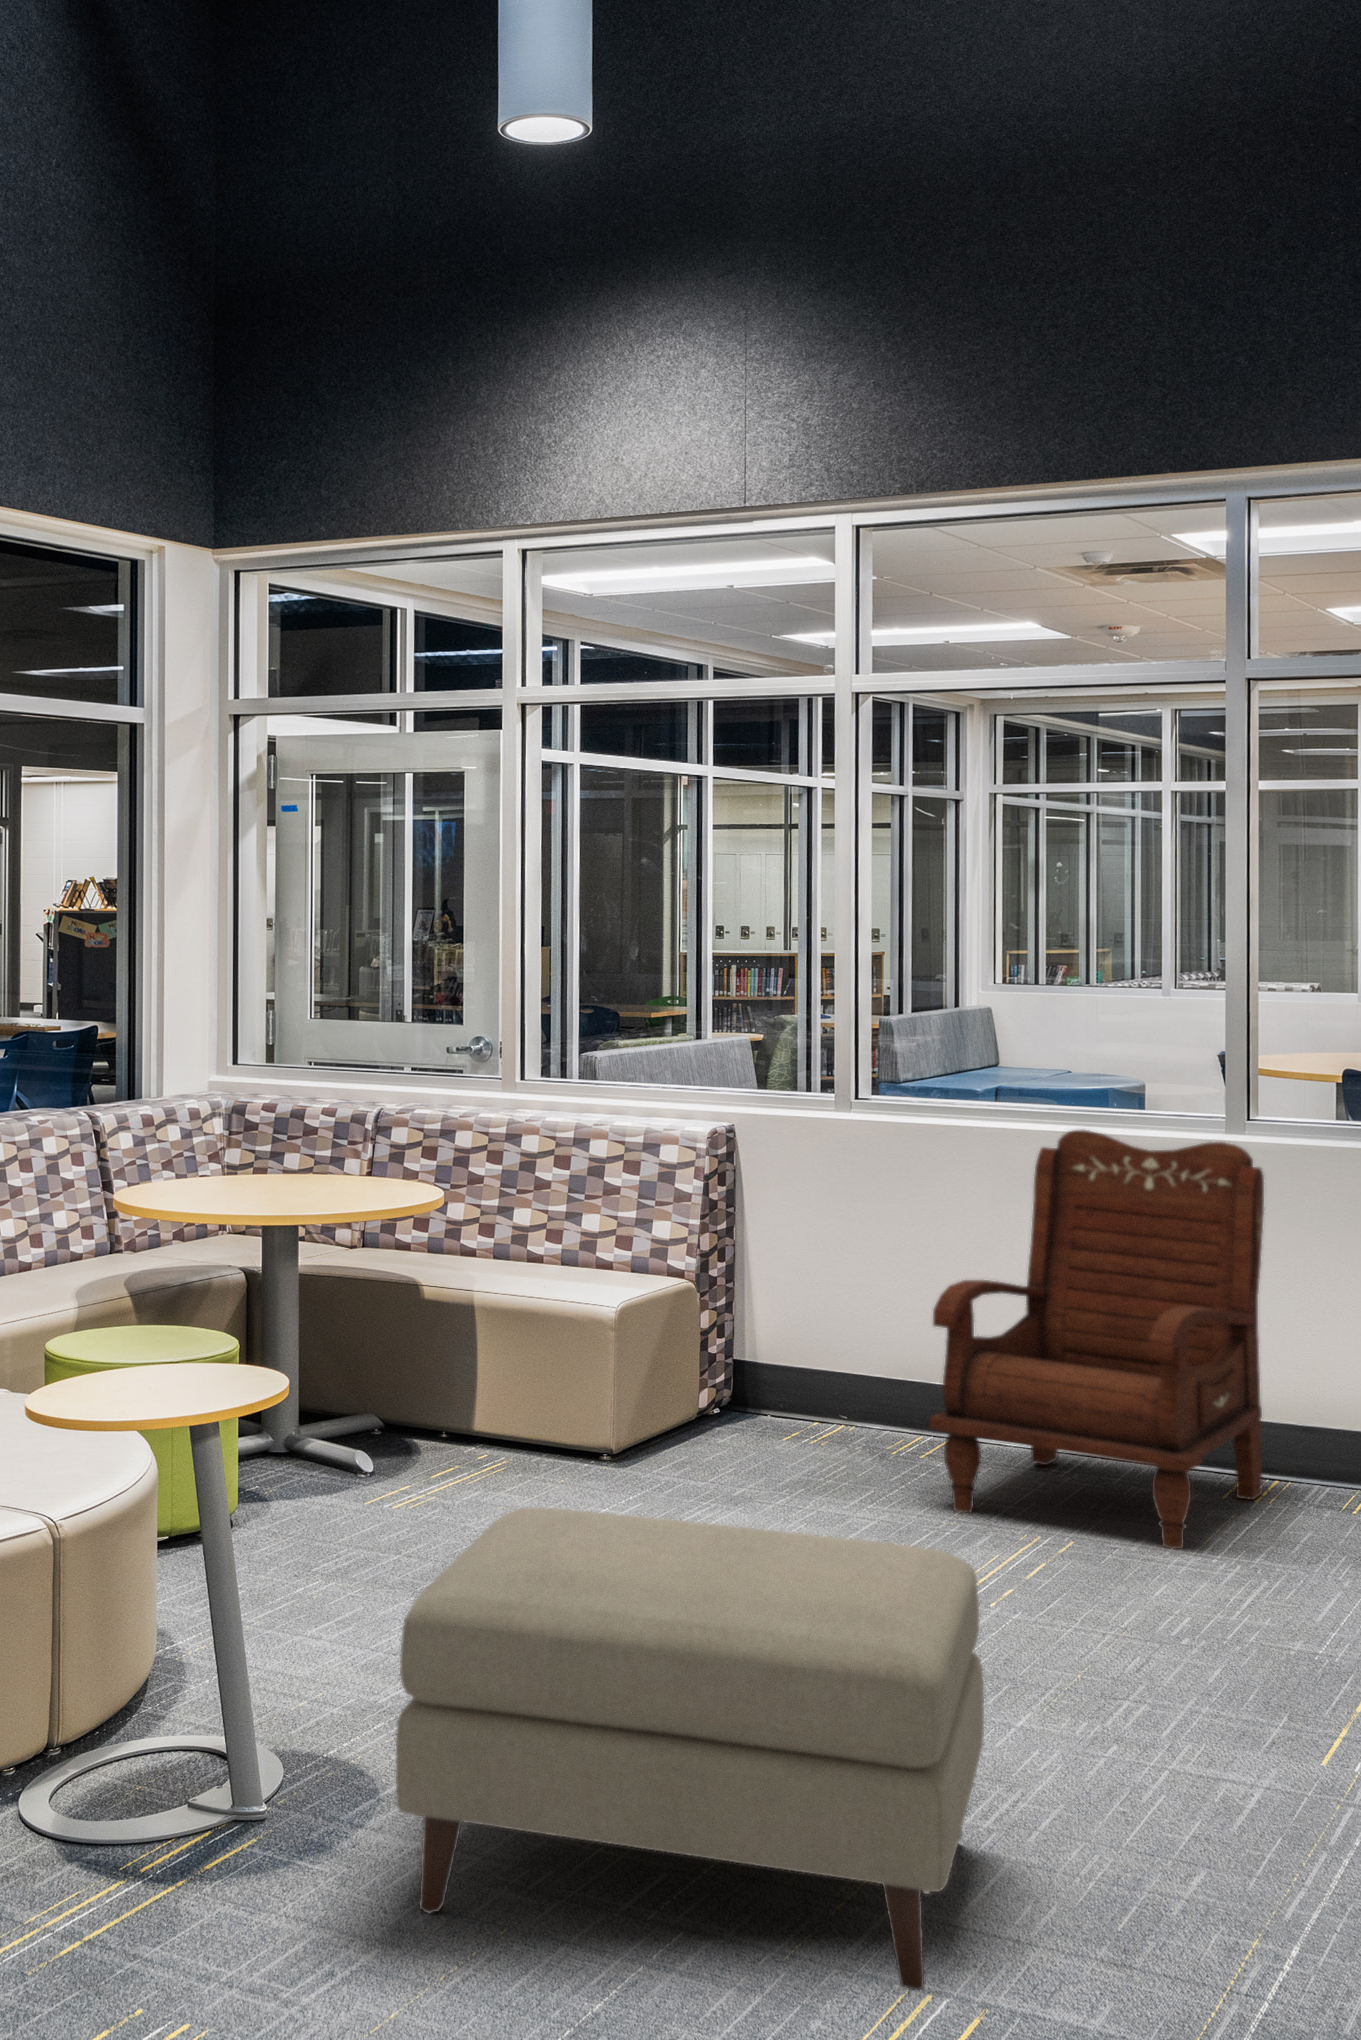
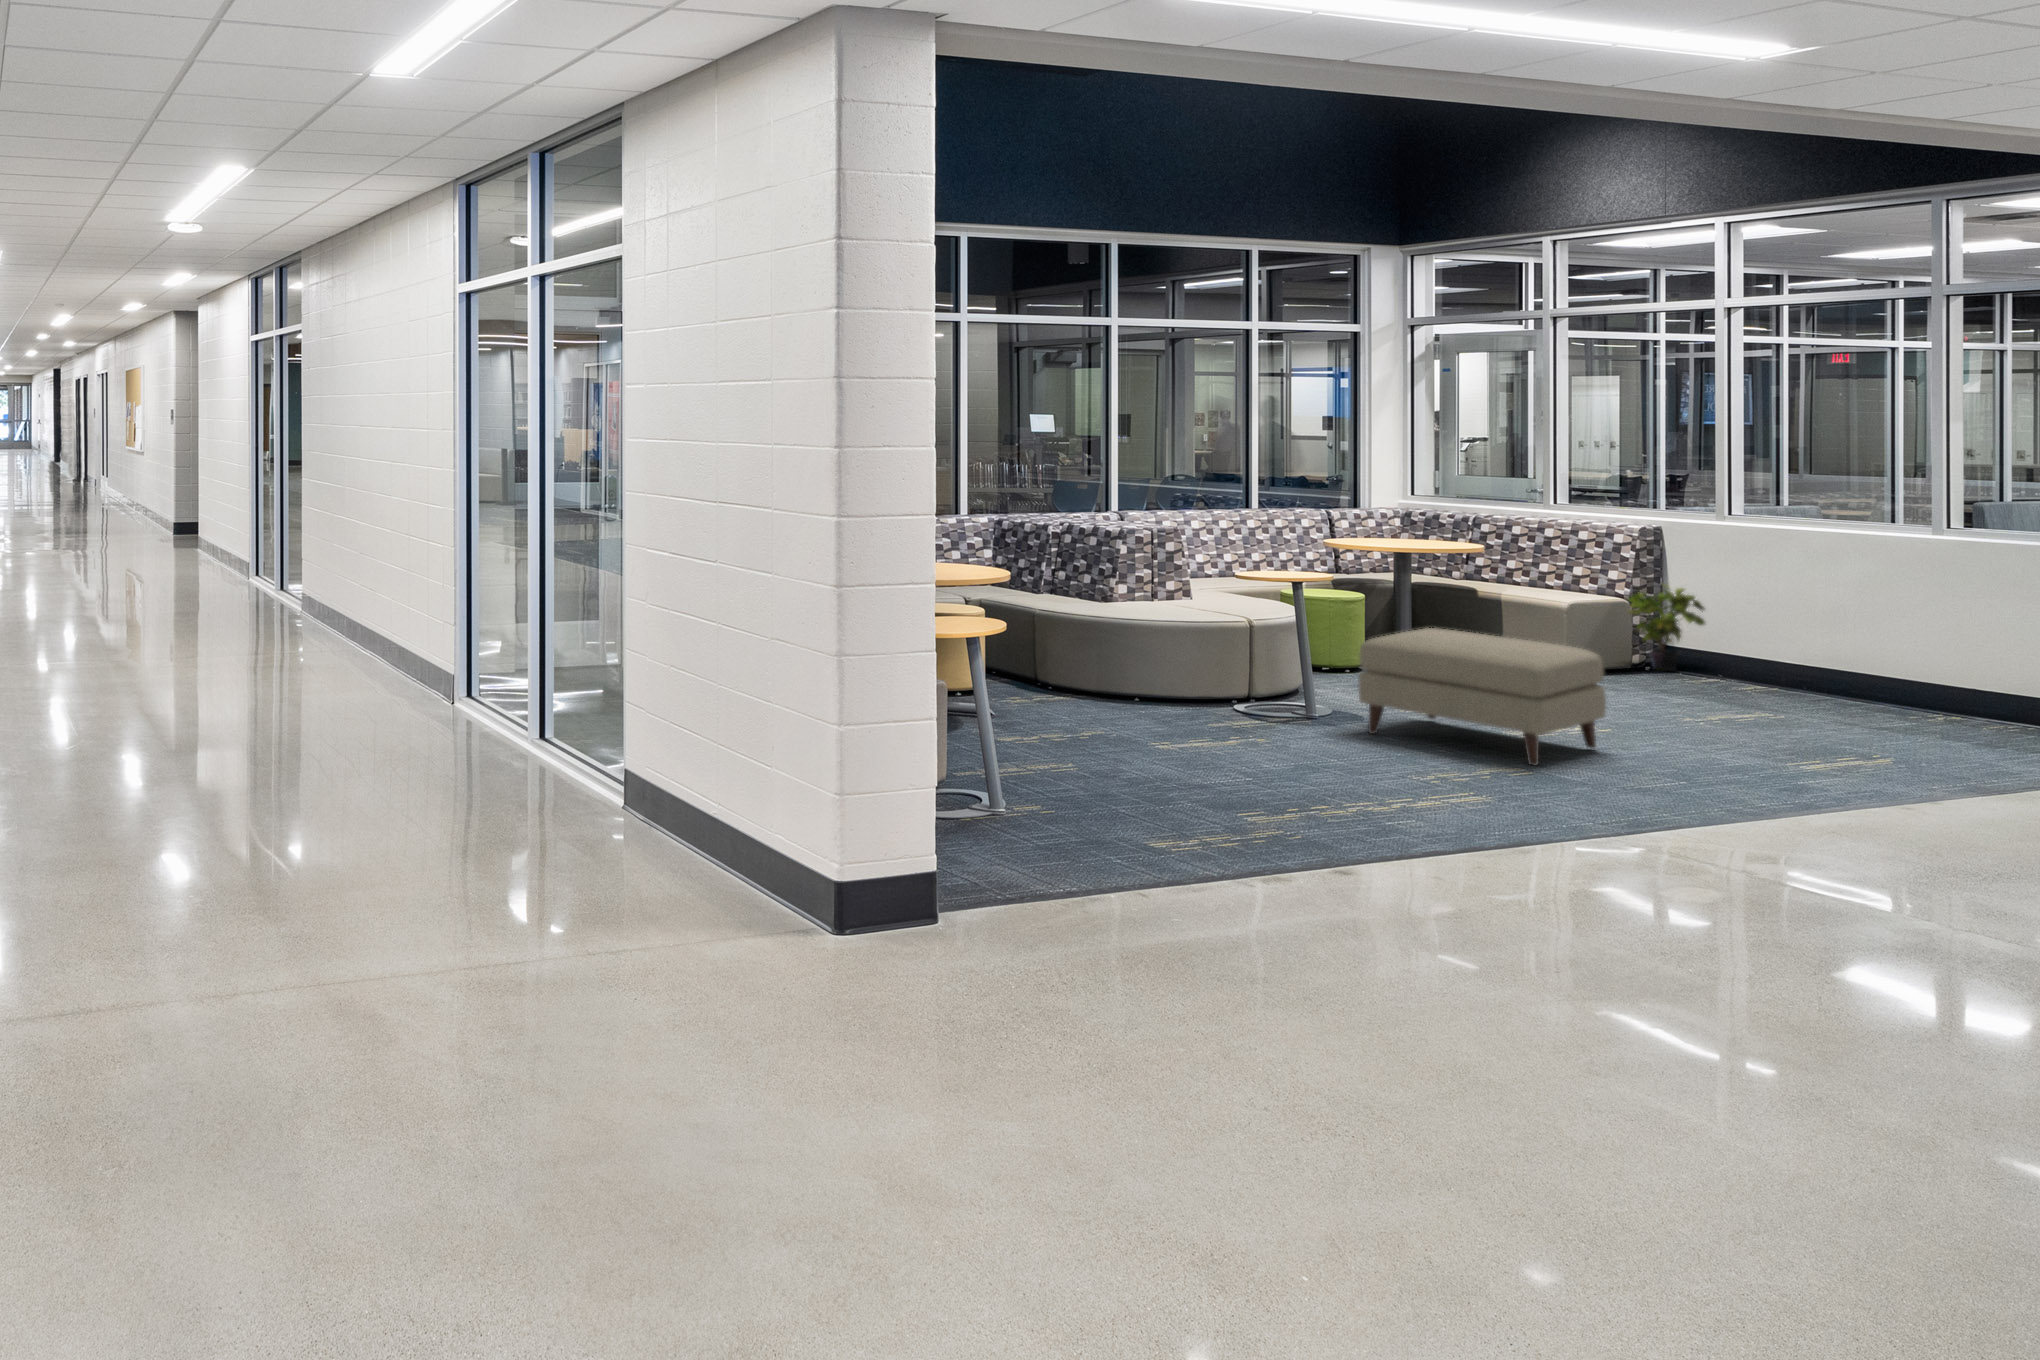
armchair: present [930,1129,1264,1549] -> none [1722,535,1947,717]
potted plant: none [689,1250,840,1446] -> present [1629,587,1705,671]

